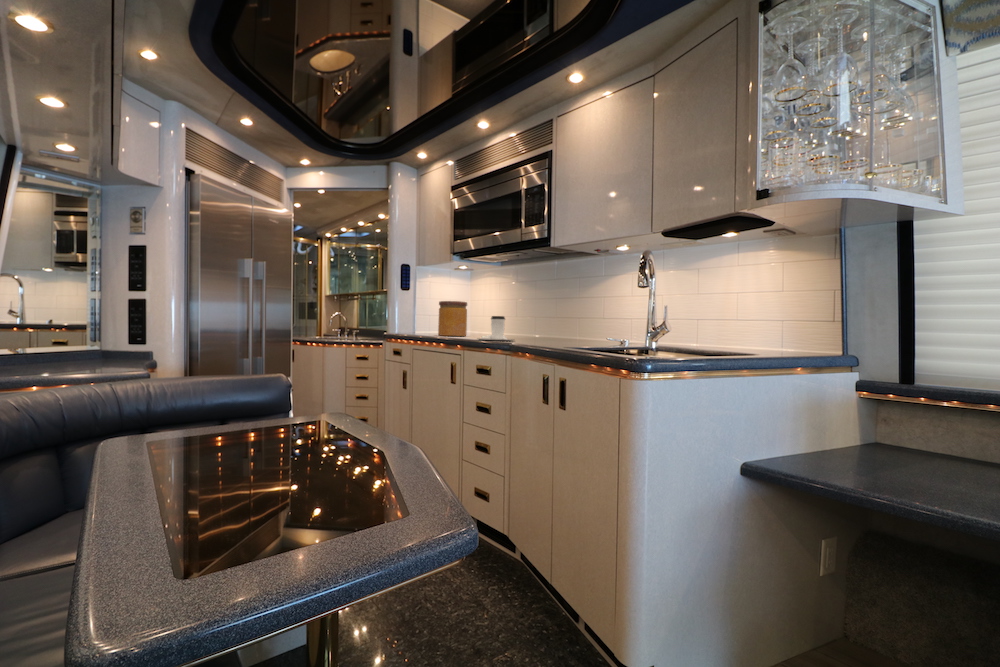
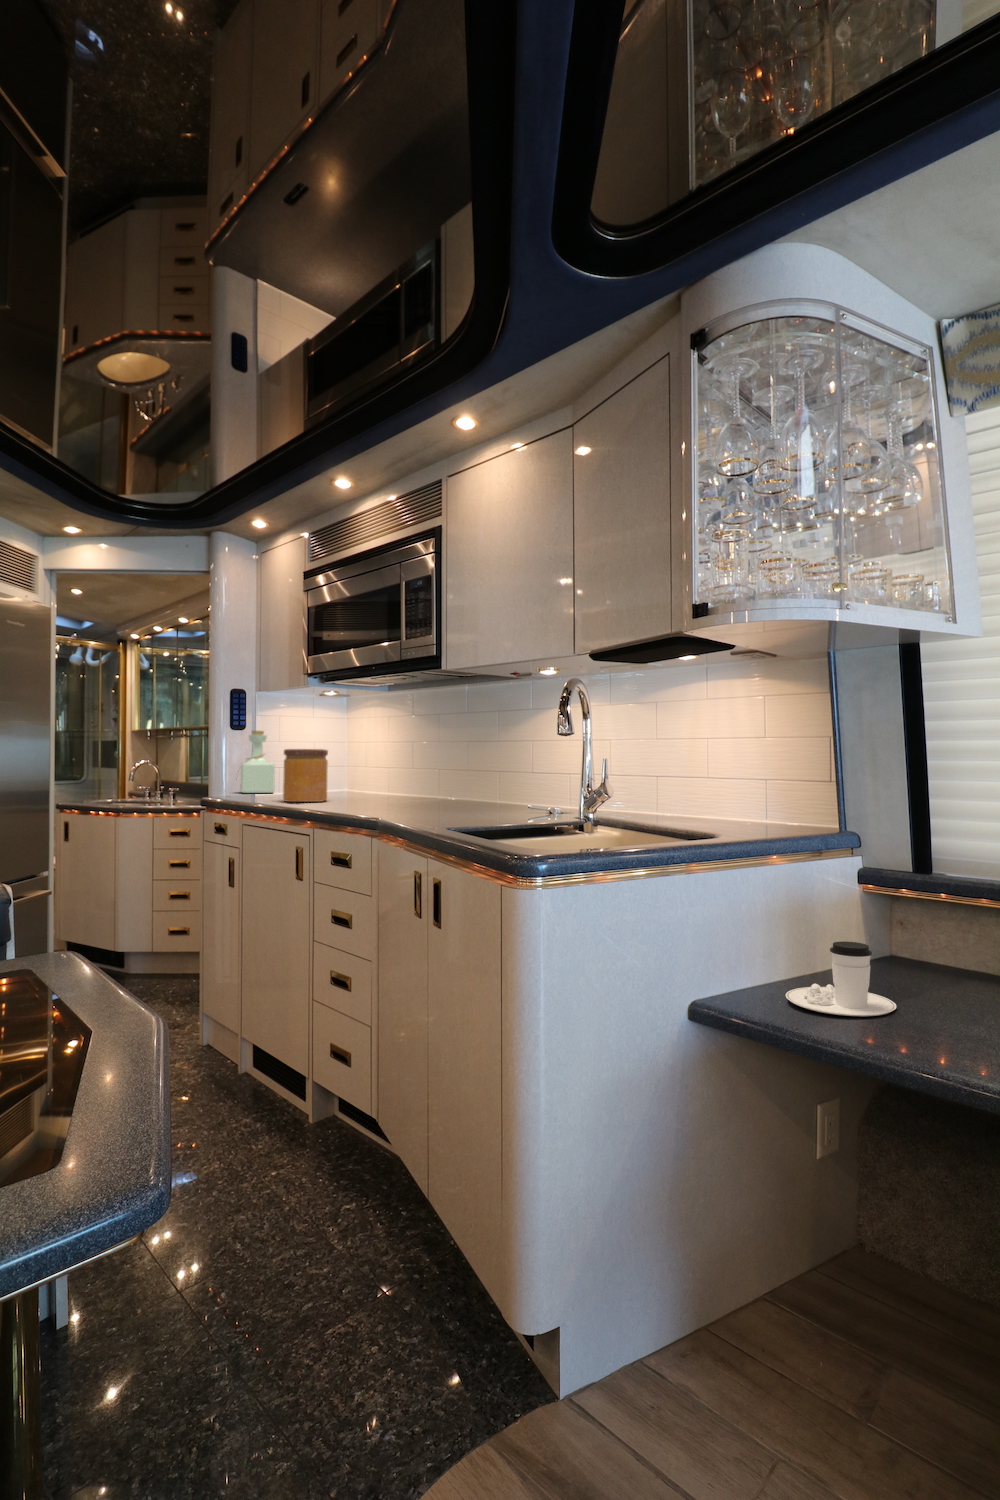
bottle: none [402,291,428,332] -> present [240,731,275,793]
coffee cup: present [479,316,514,341] -> present [786,941,896,1016]

